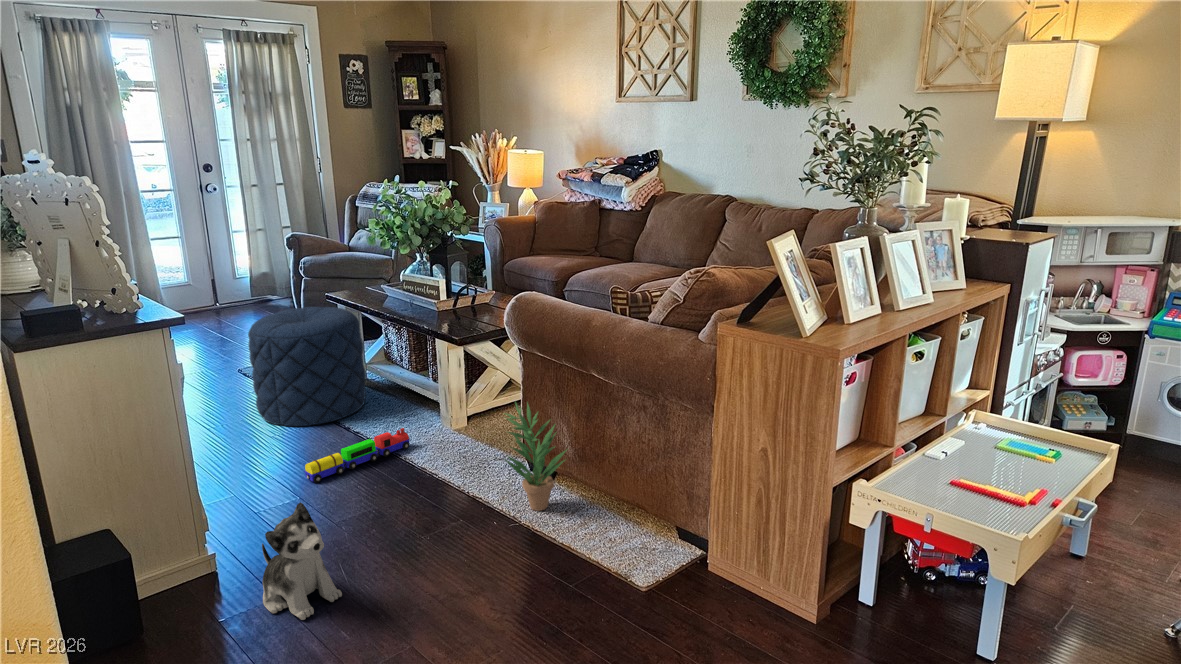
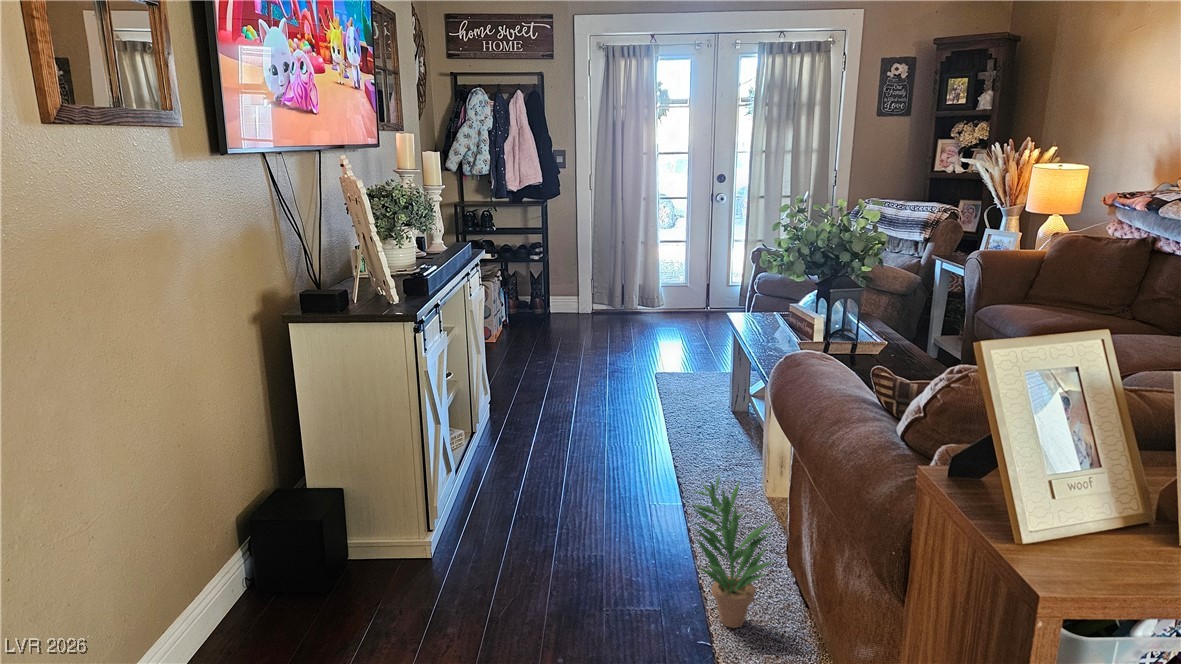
pouf: present [248,307,366,426] -> none [609,319,721,442]
toy train: present [304,428,410,483] -> none [570,469,693,496]
plush toy: present [262,502,342,620] -> none [387,500,464,617]

